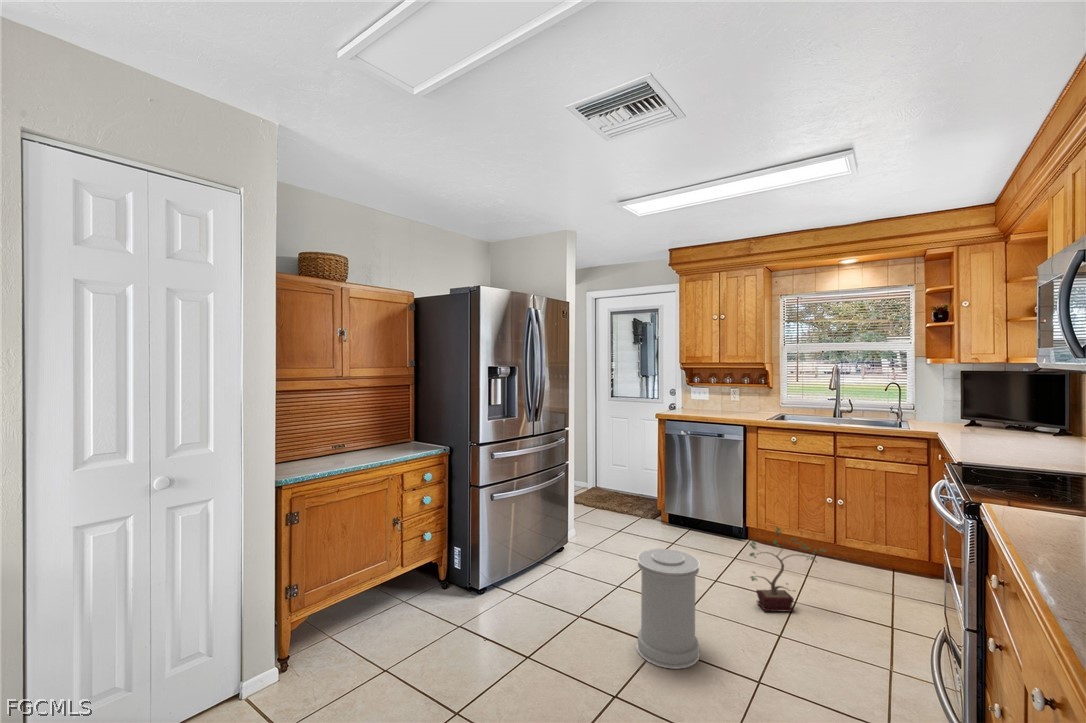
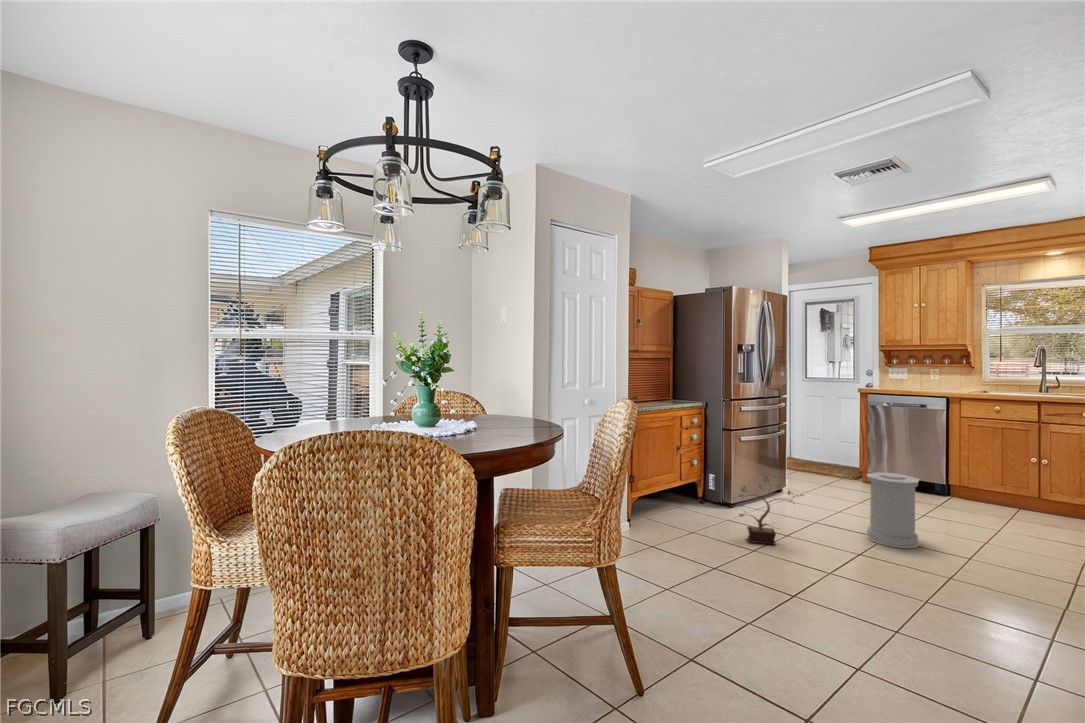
potted plant: present [750,527,826,612] -> present [739,475,804,544]

